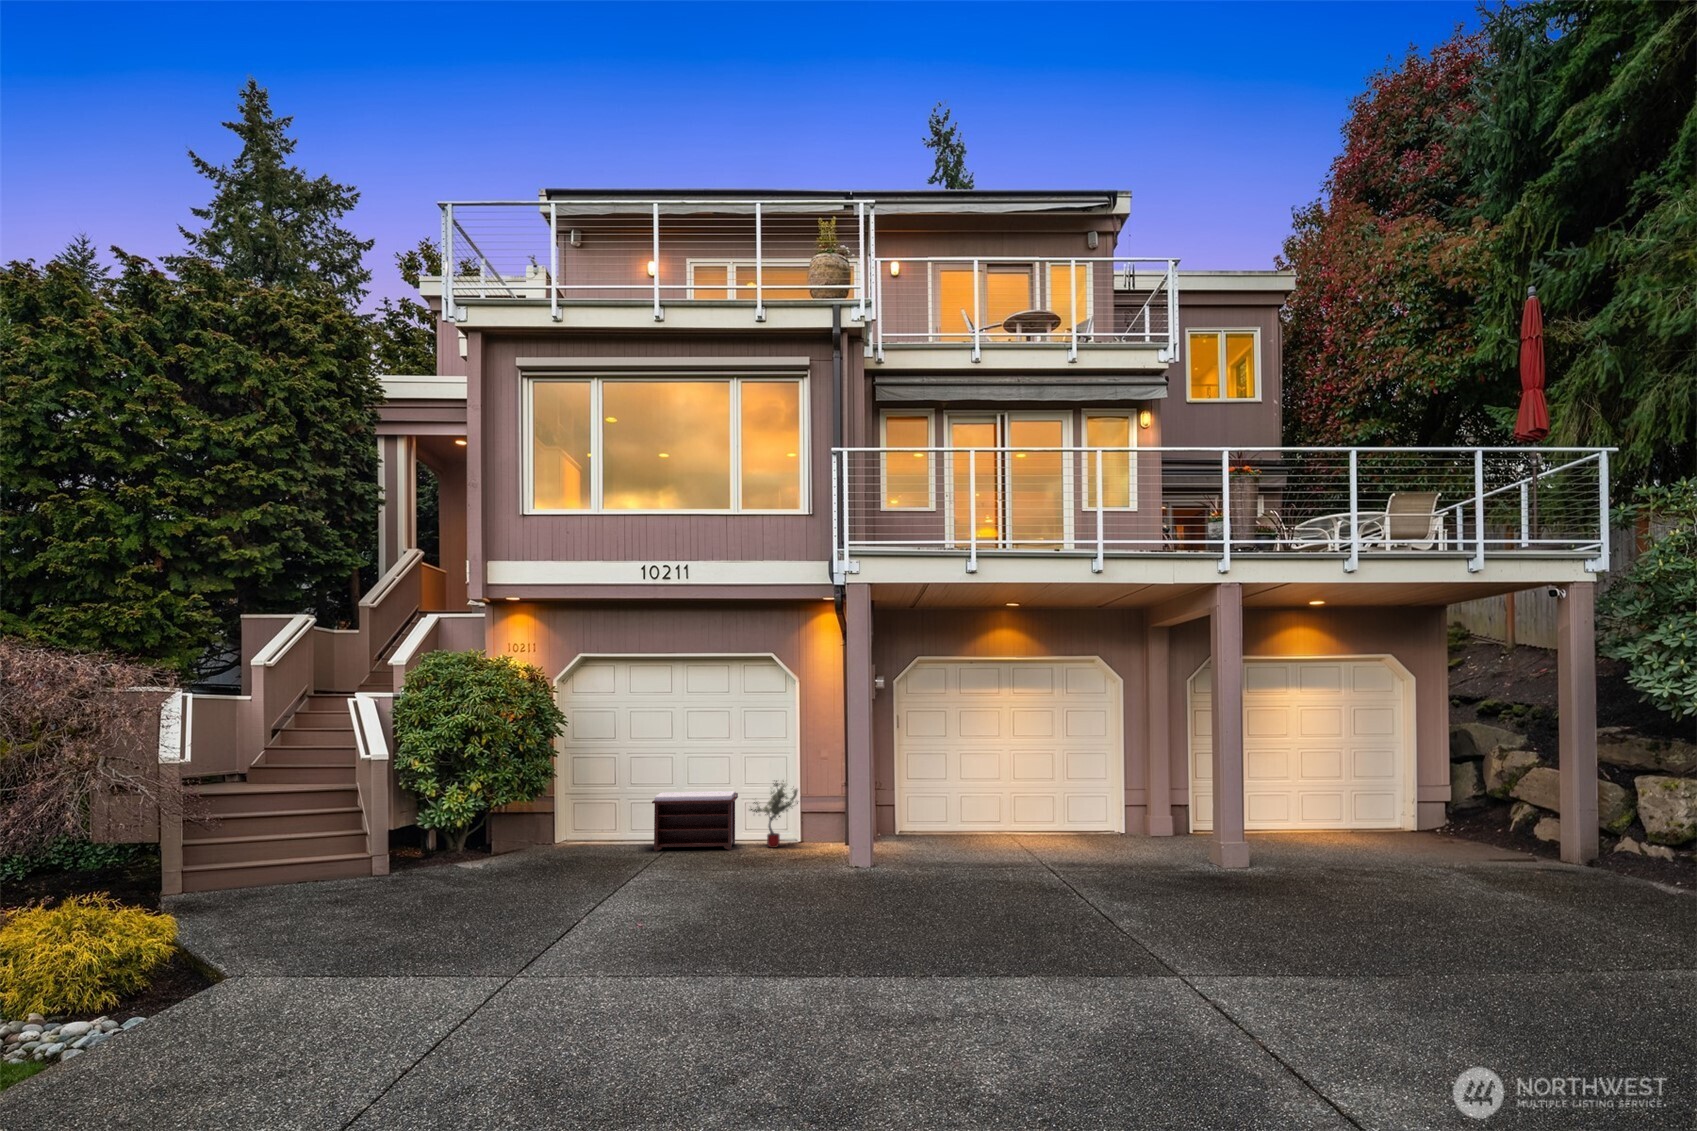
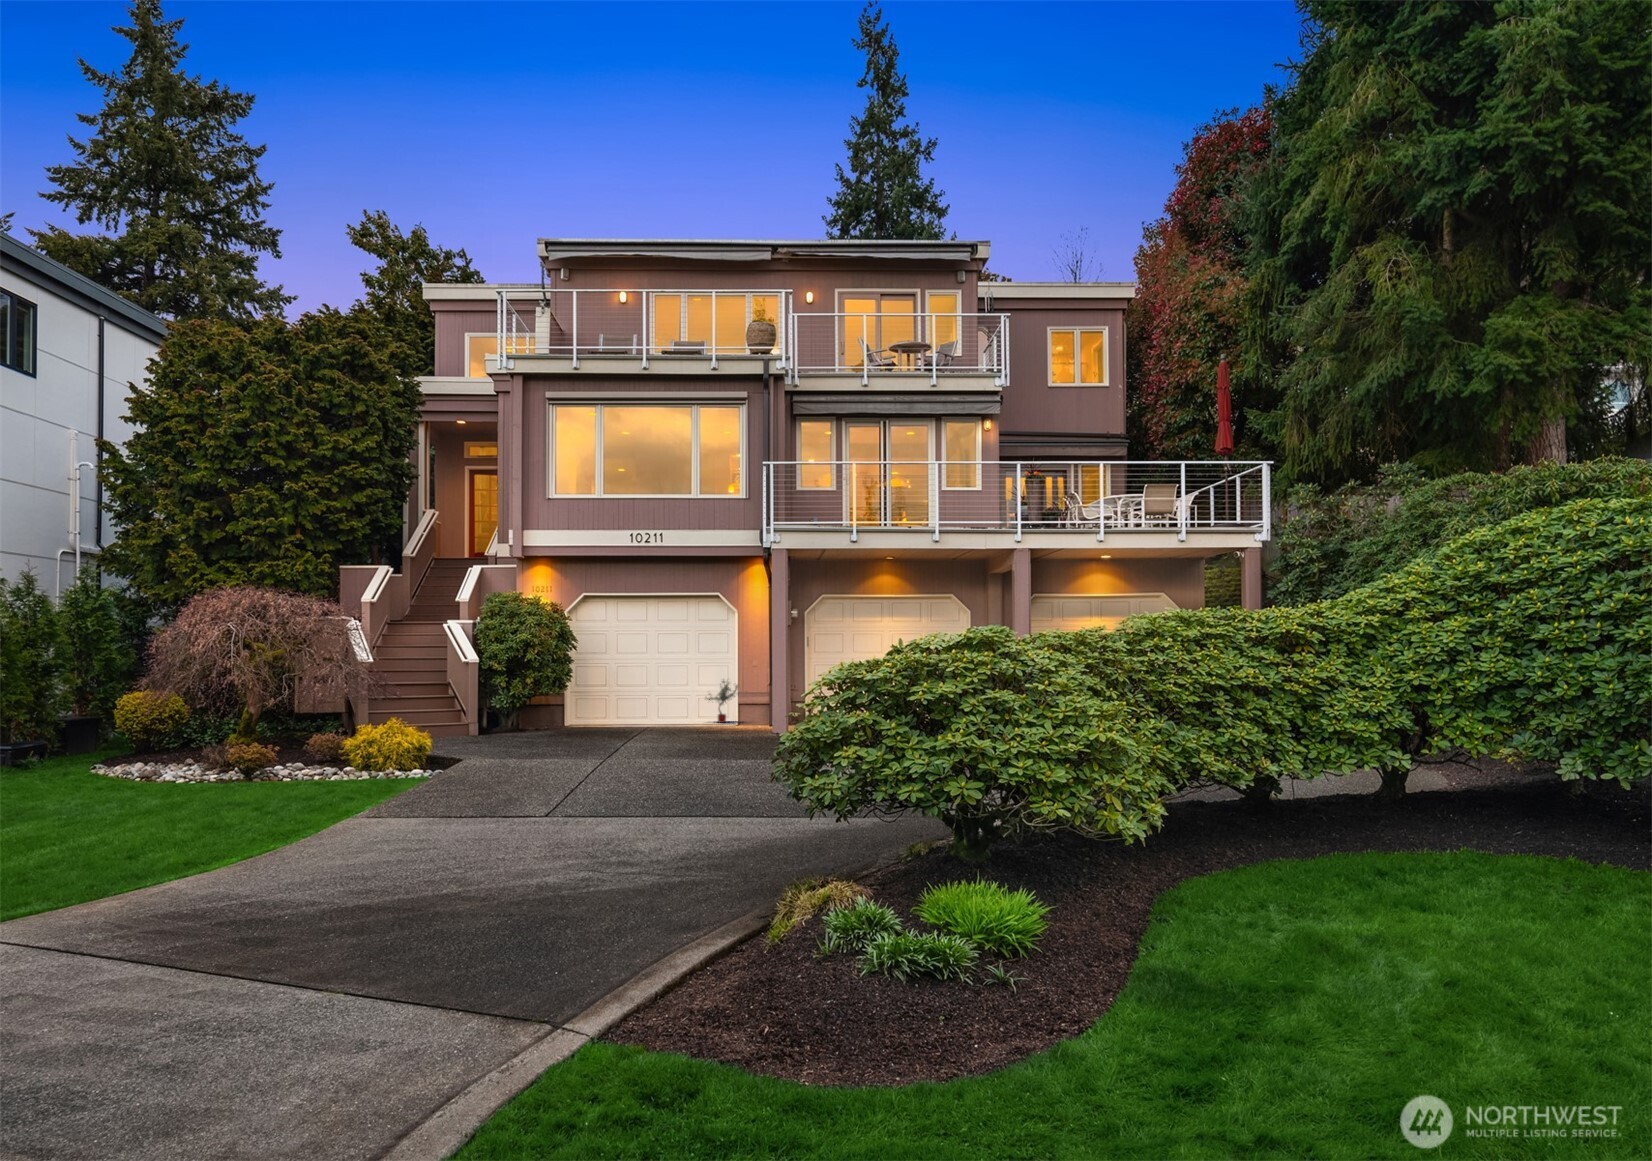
bench: present [652,791,738,851] -> none [640,687,697,725]

